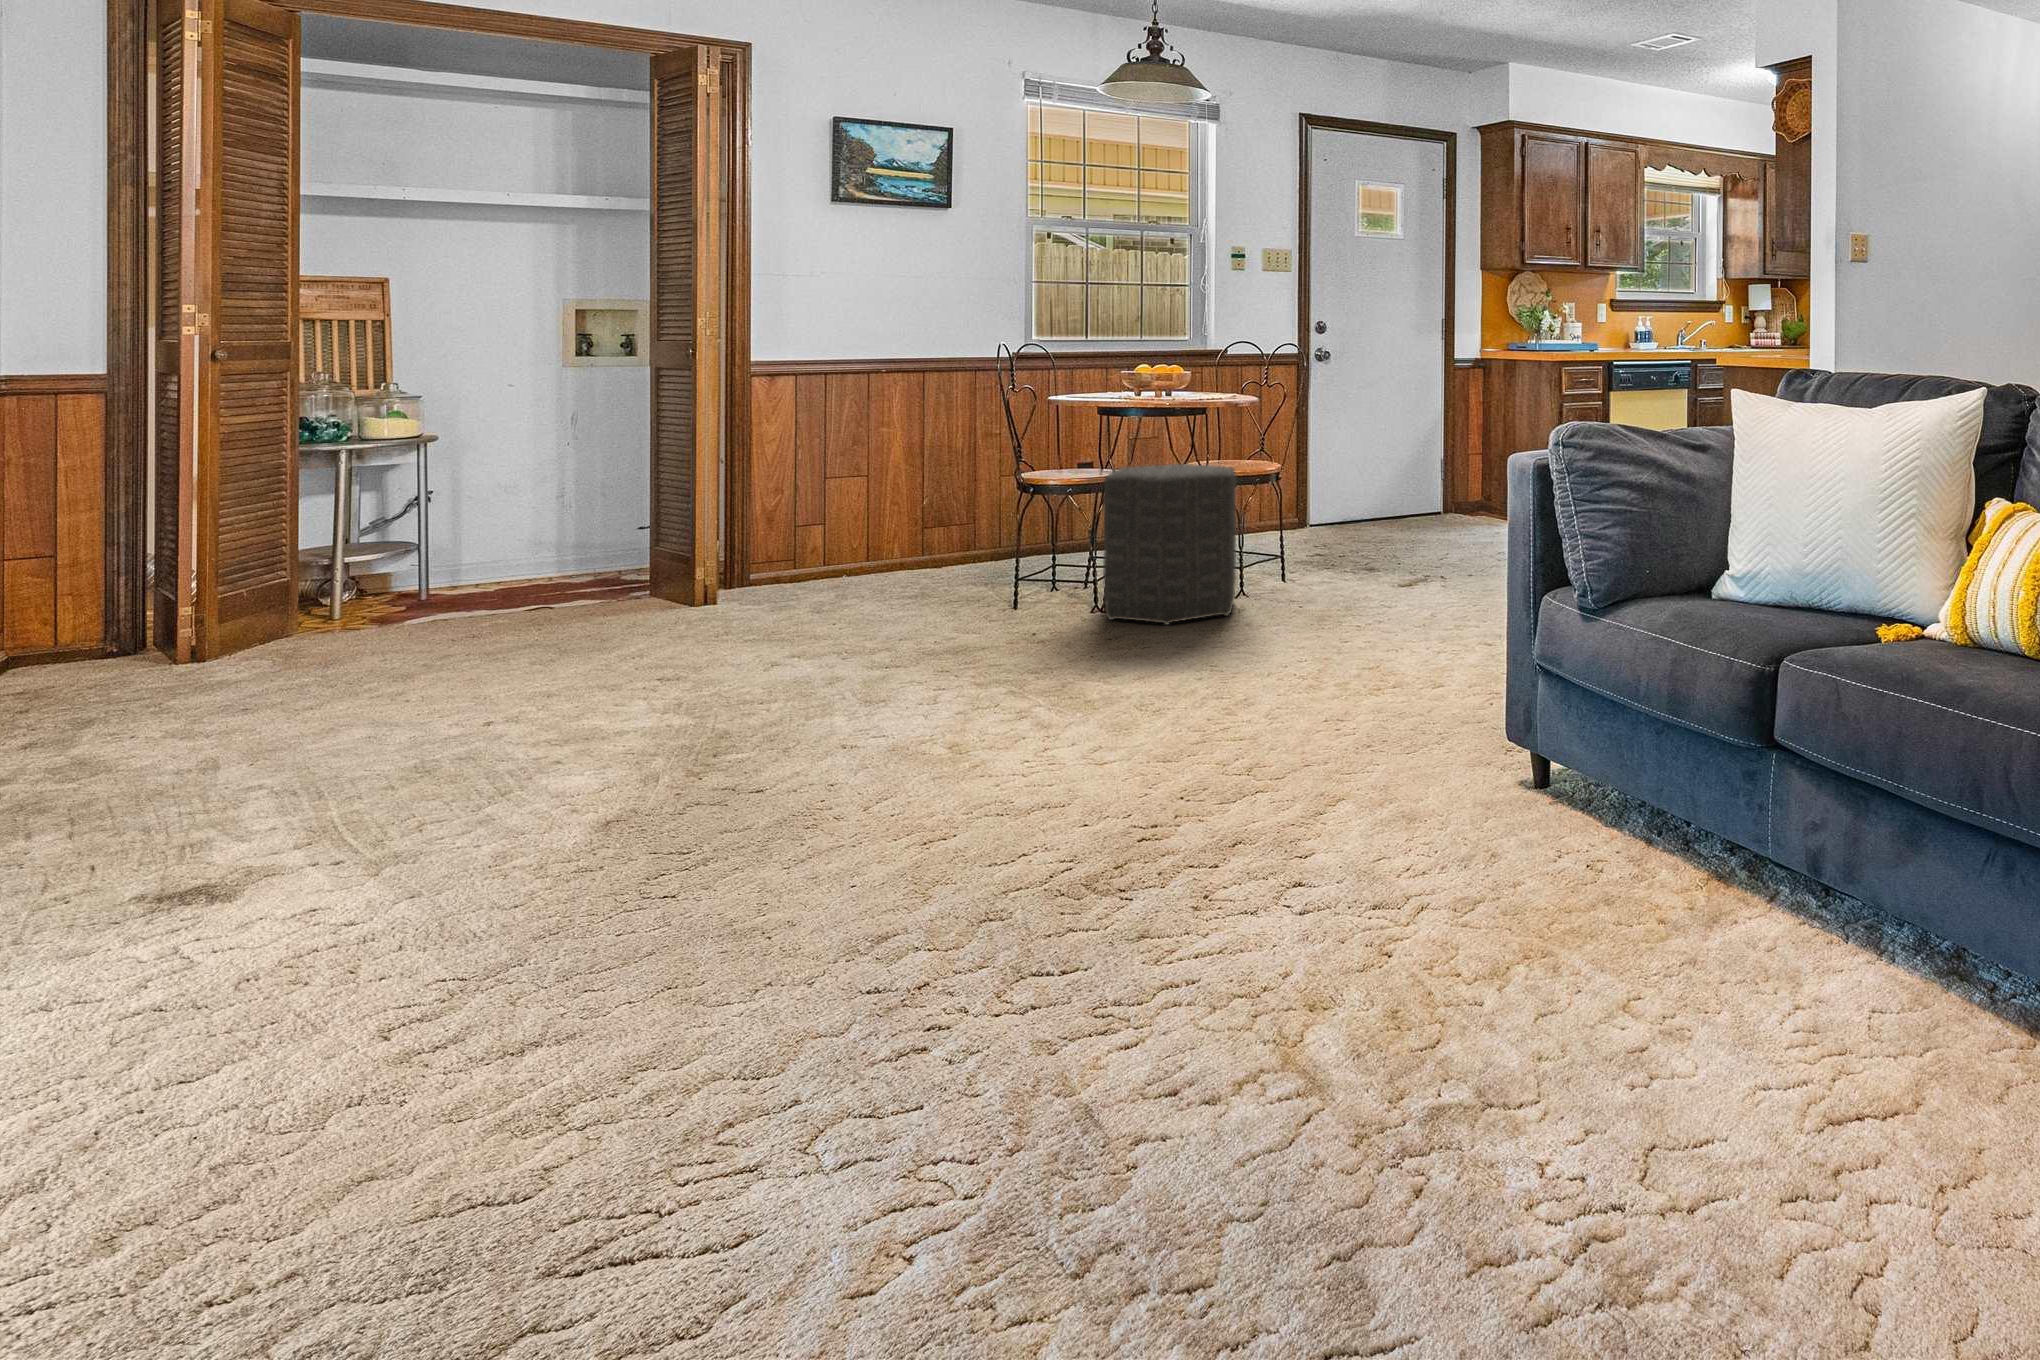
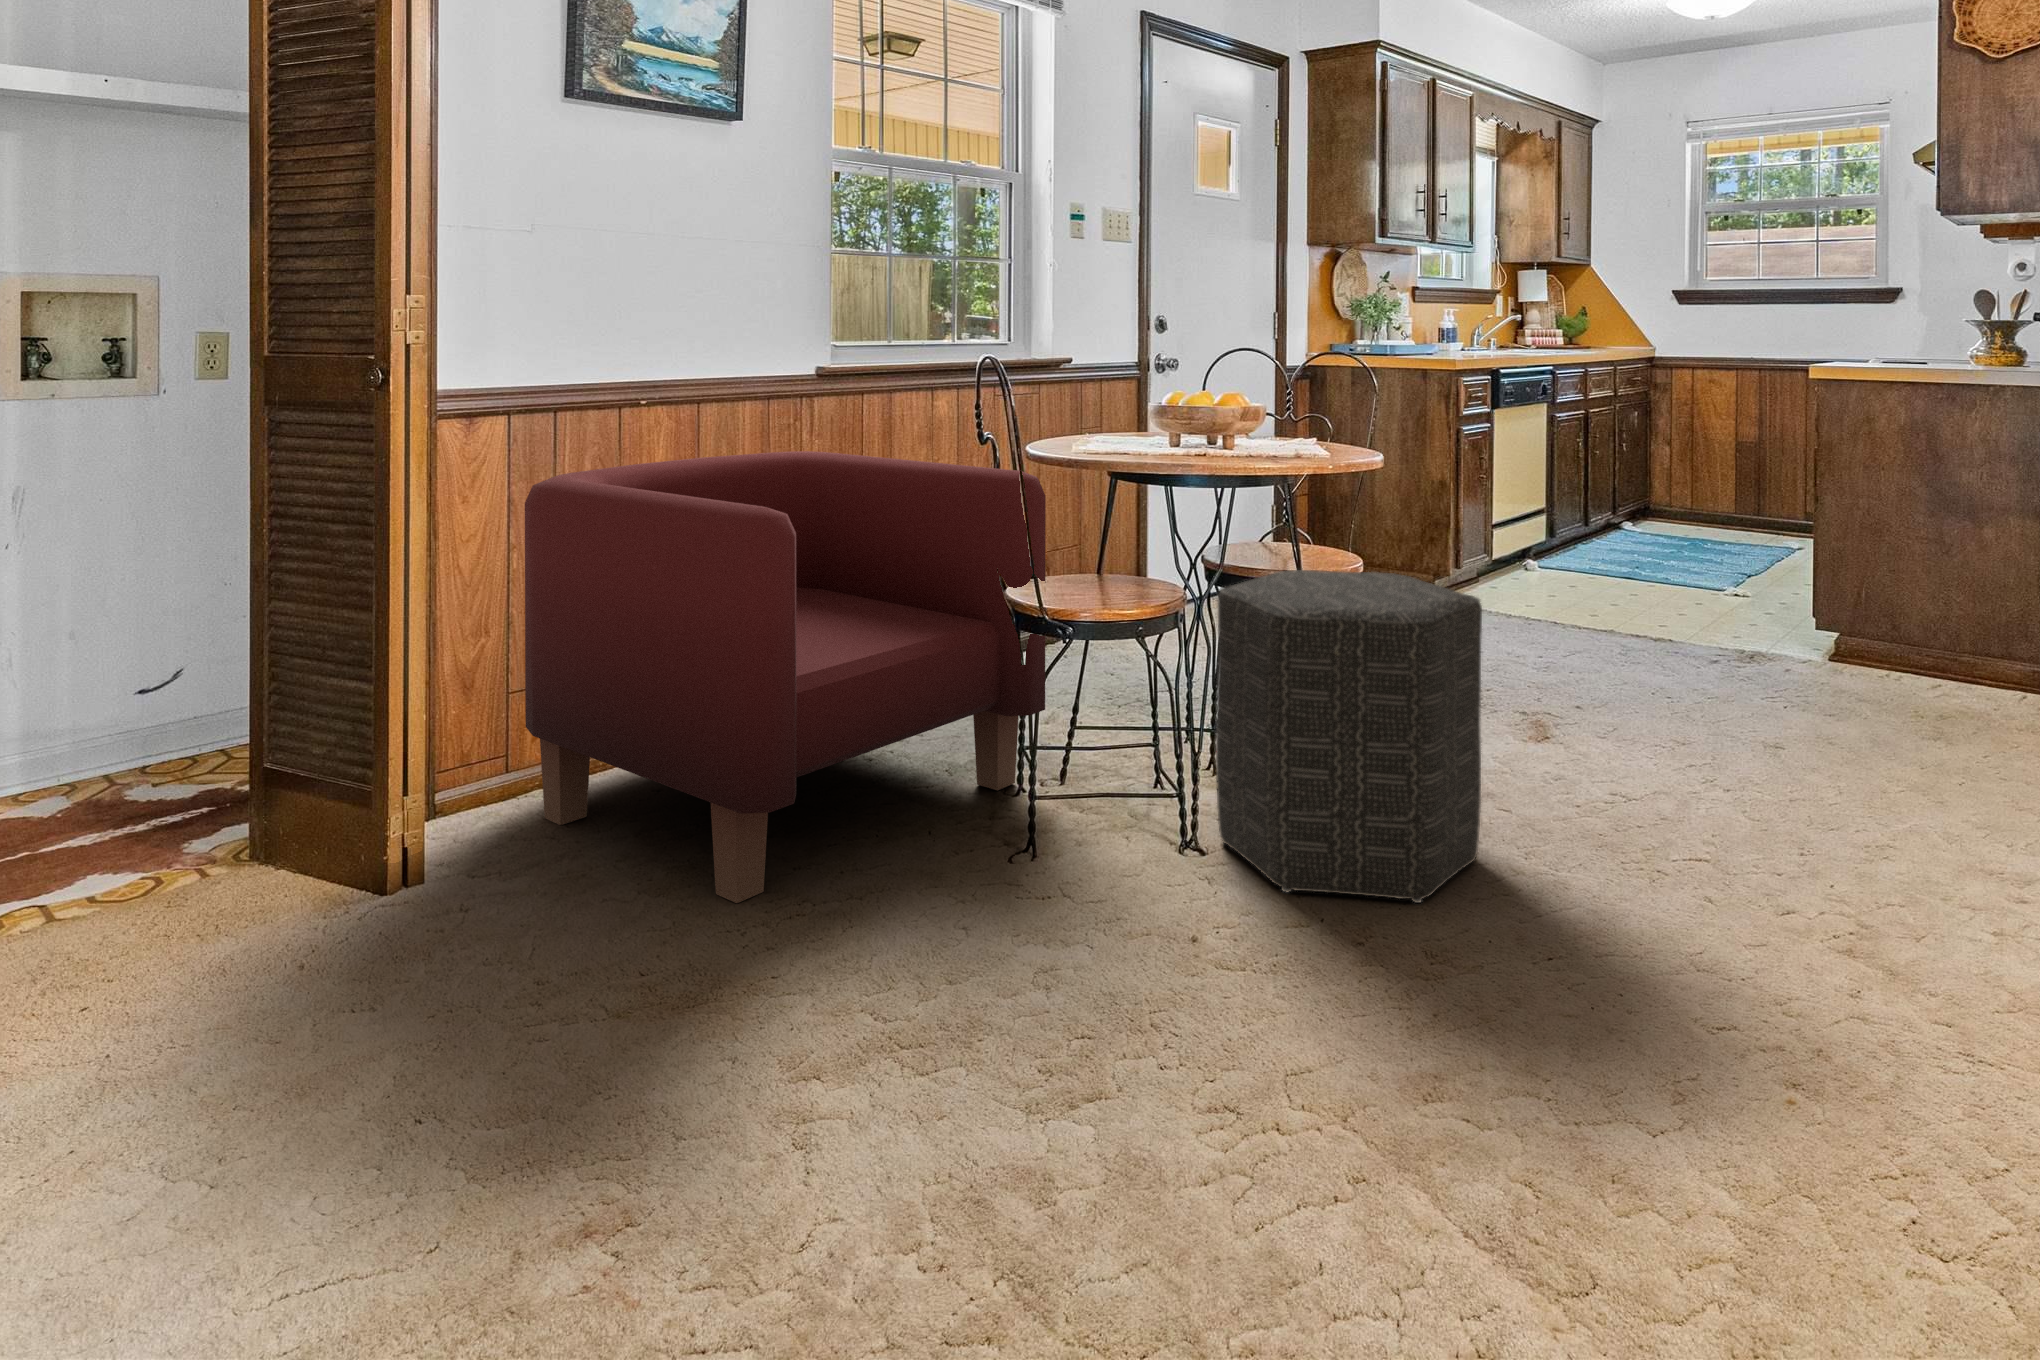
armchair: none [789,402,1066,612] -> present [525,451,1046,903]

